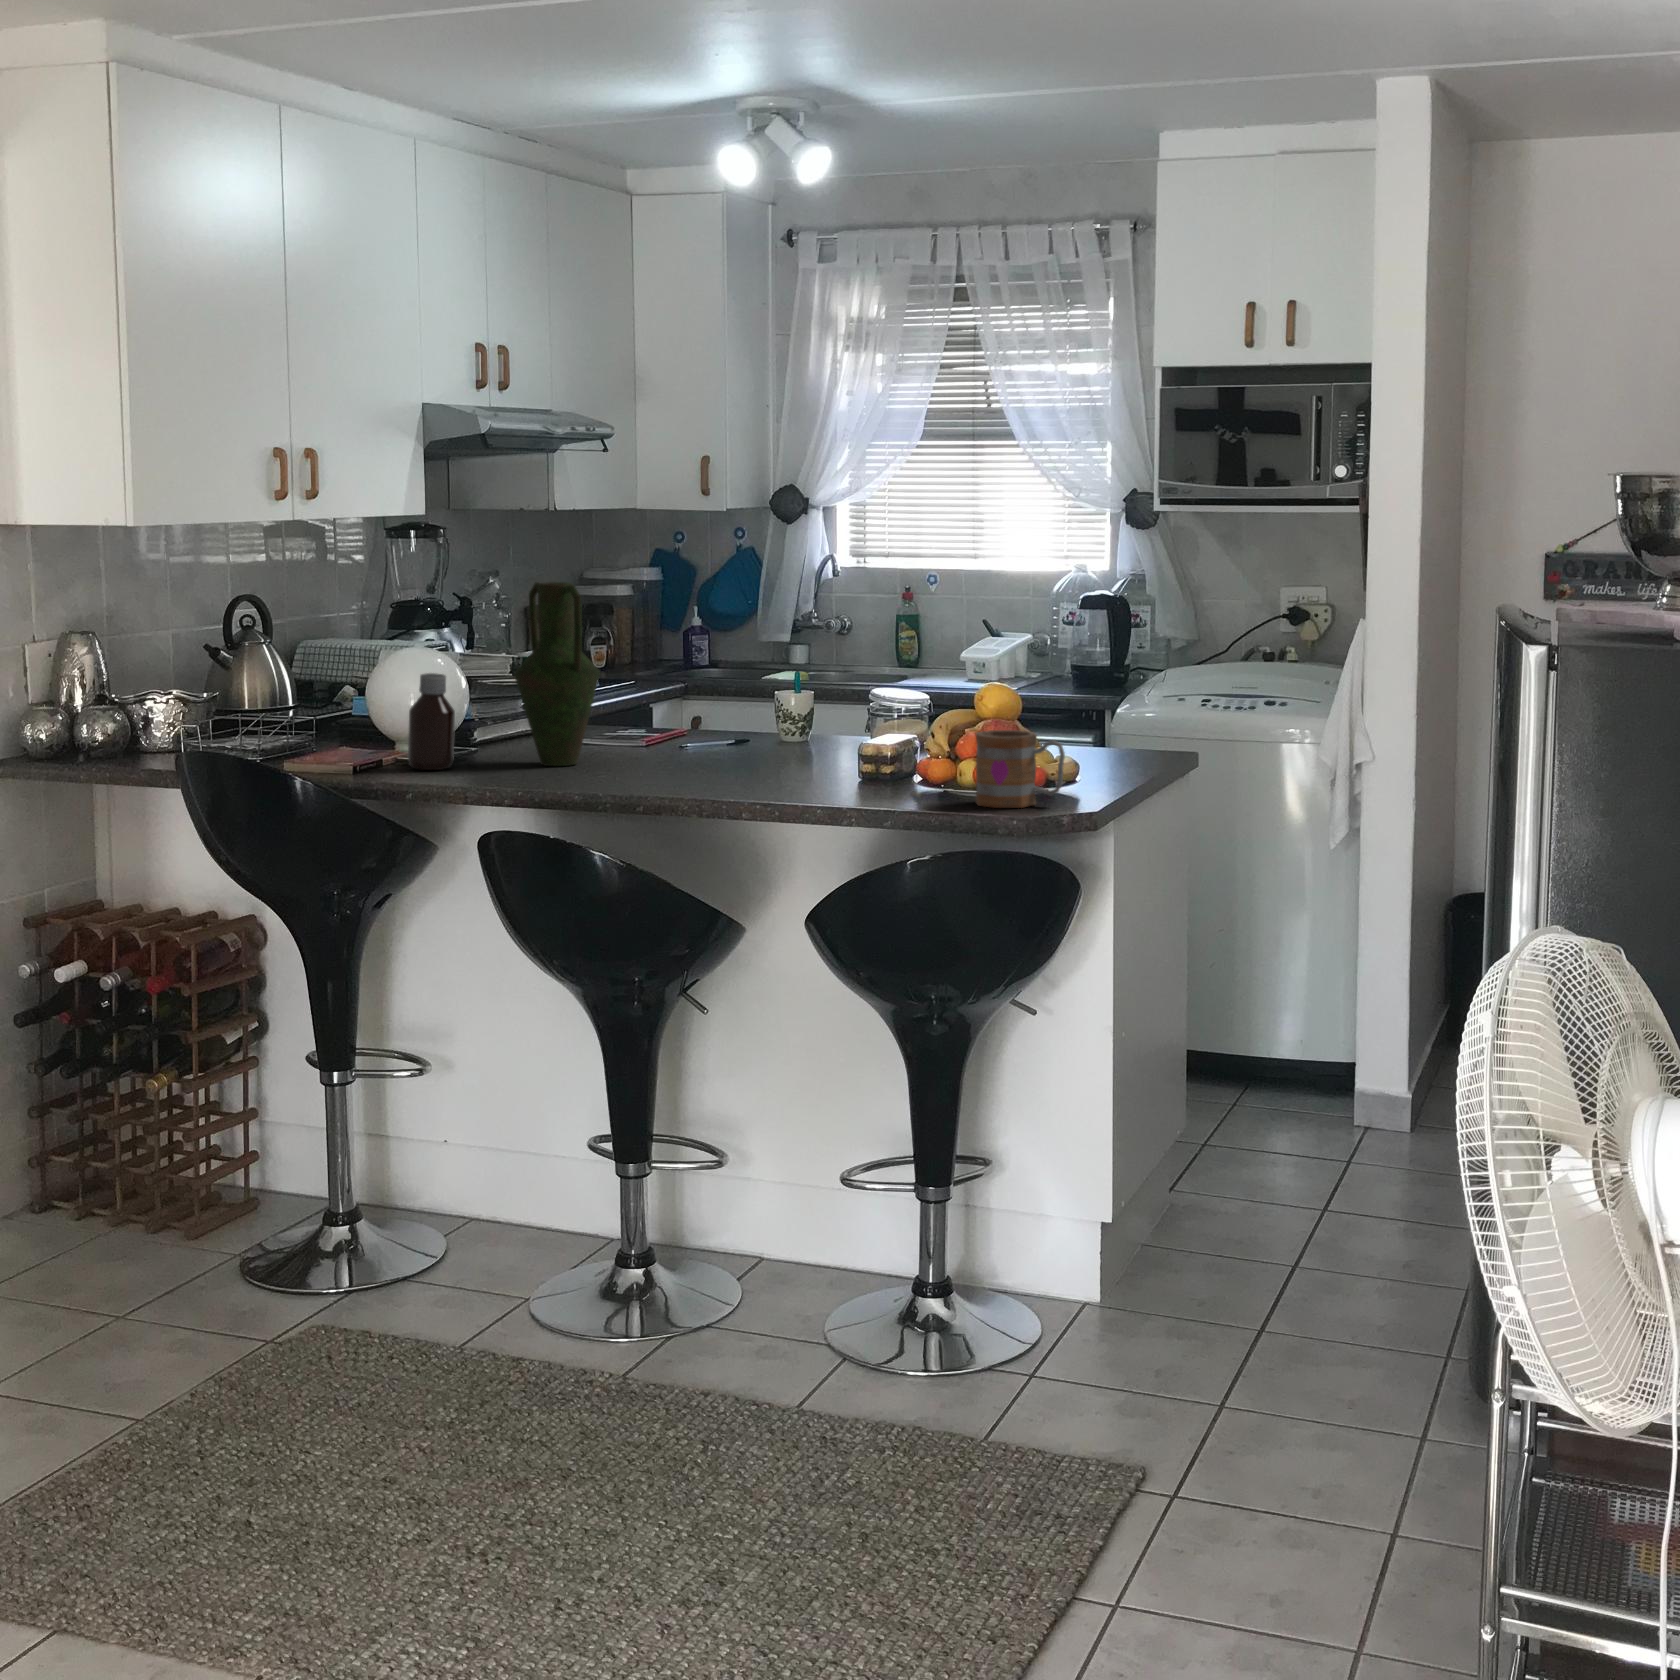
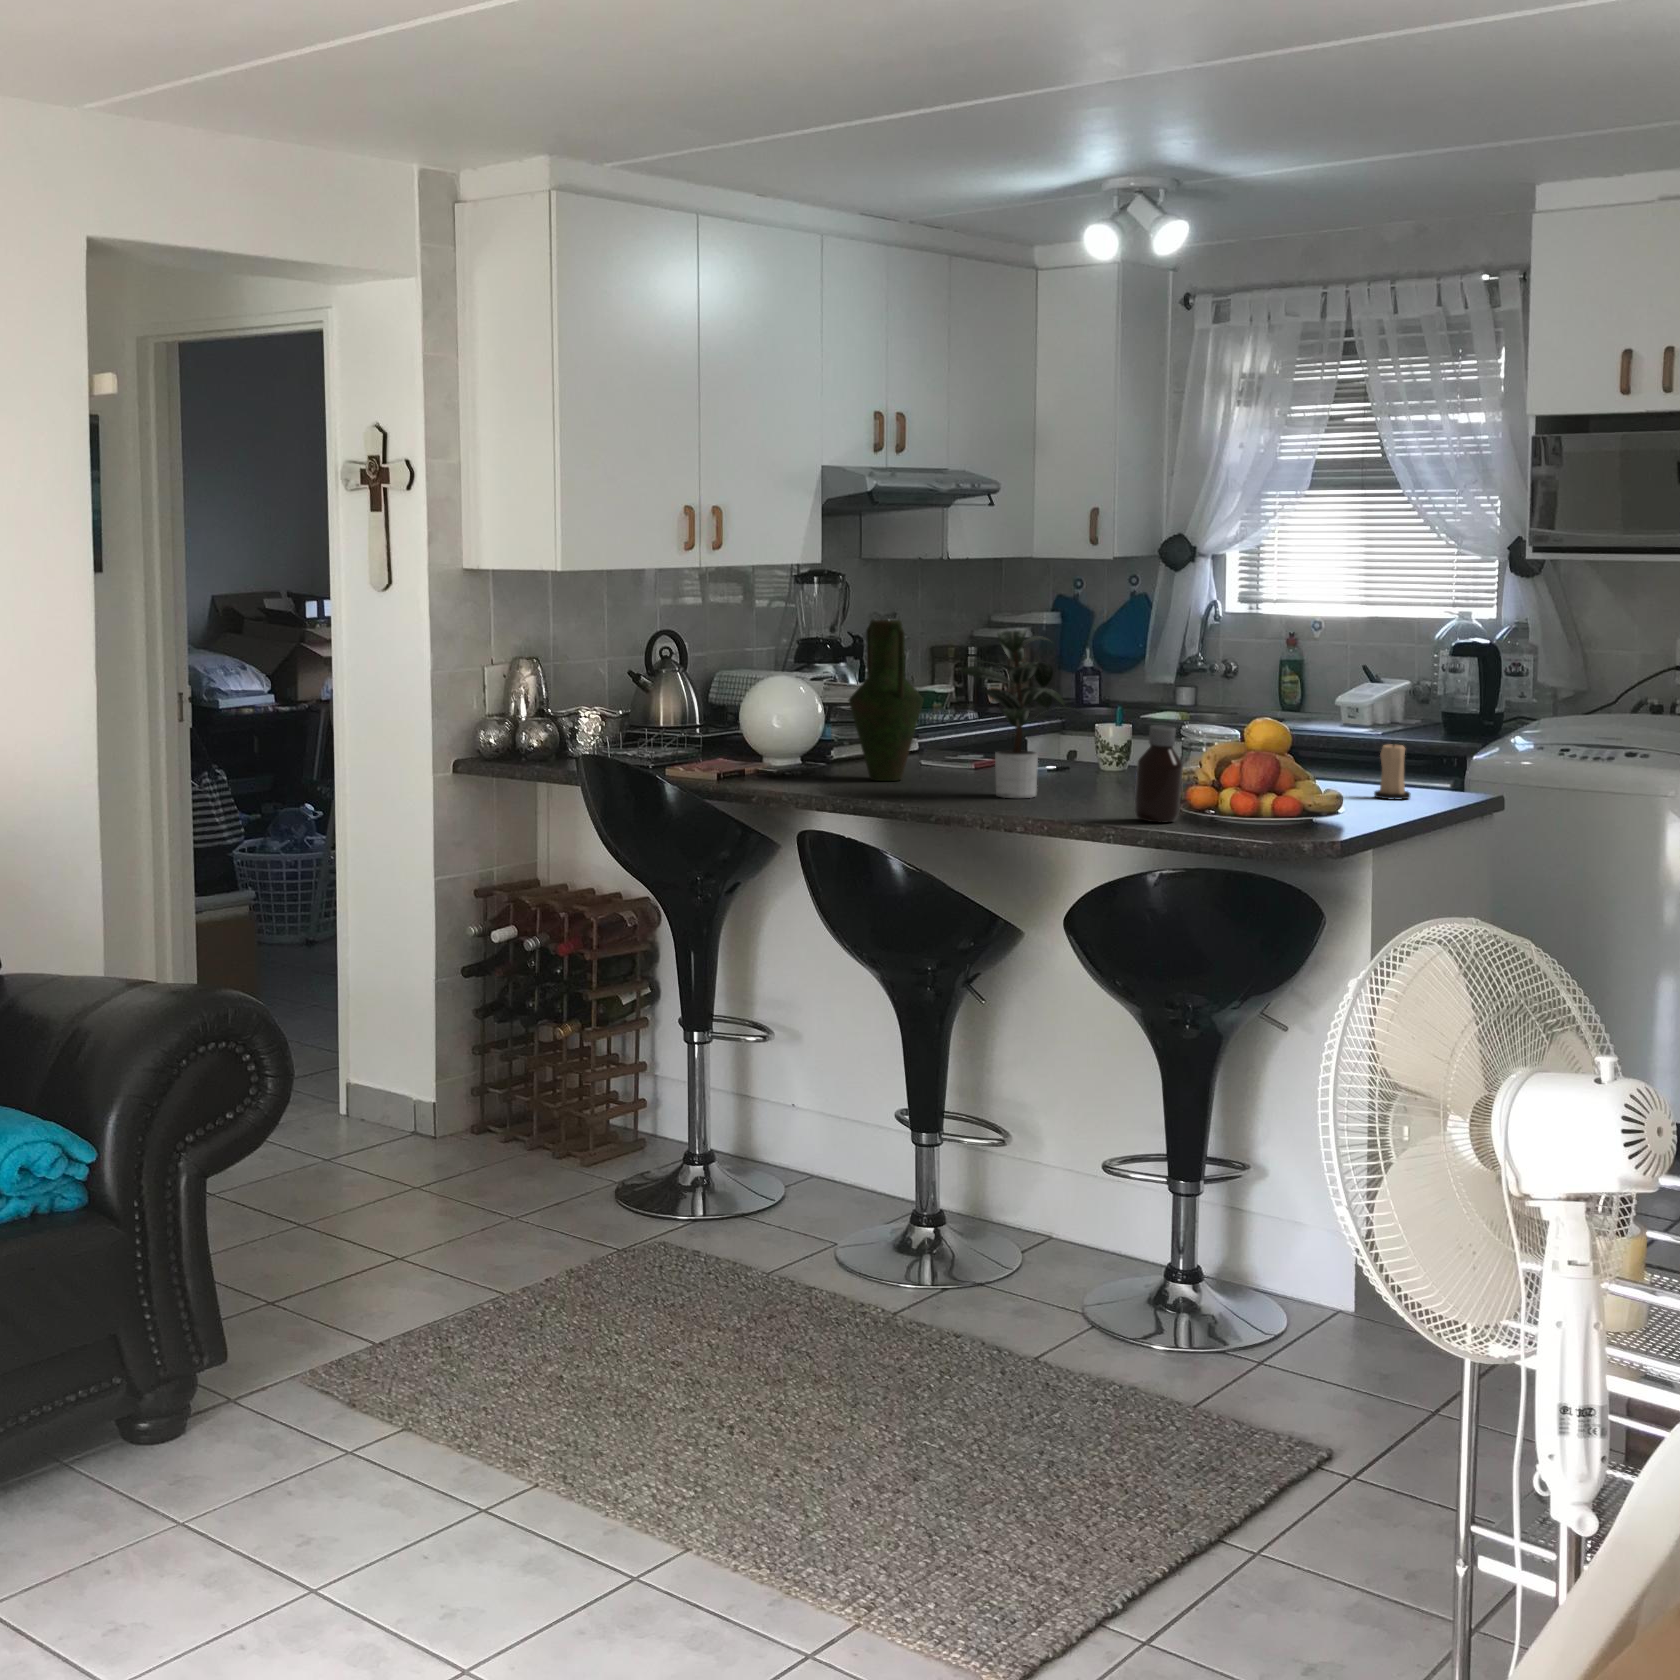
potted plant: none [636,590,817,781] -> present [961,630,1074,798]
bottle: present [408,673,455,770] -> present [1134,725,1183,822]
candle: none [1085,701,1121,763] -> present [1374,742,1410,799]
mug: present [975,730,1065,808] -> none [1224,759,1308,831]

